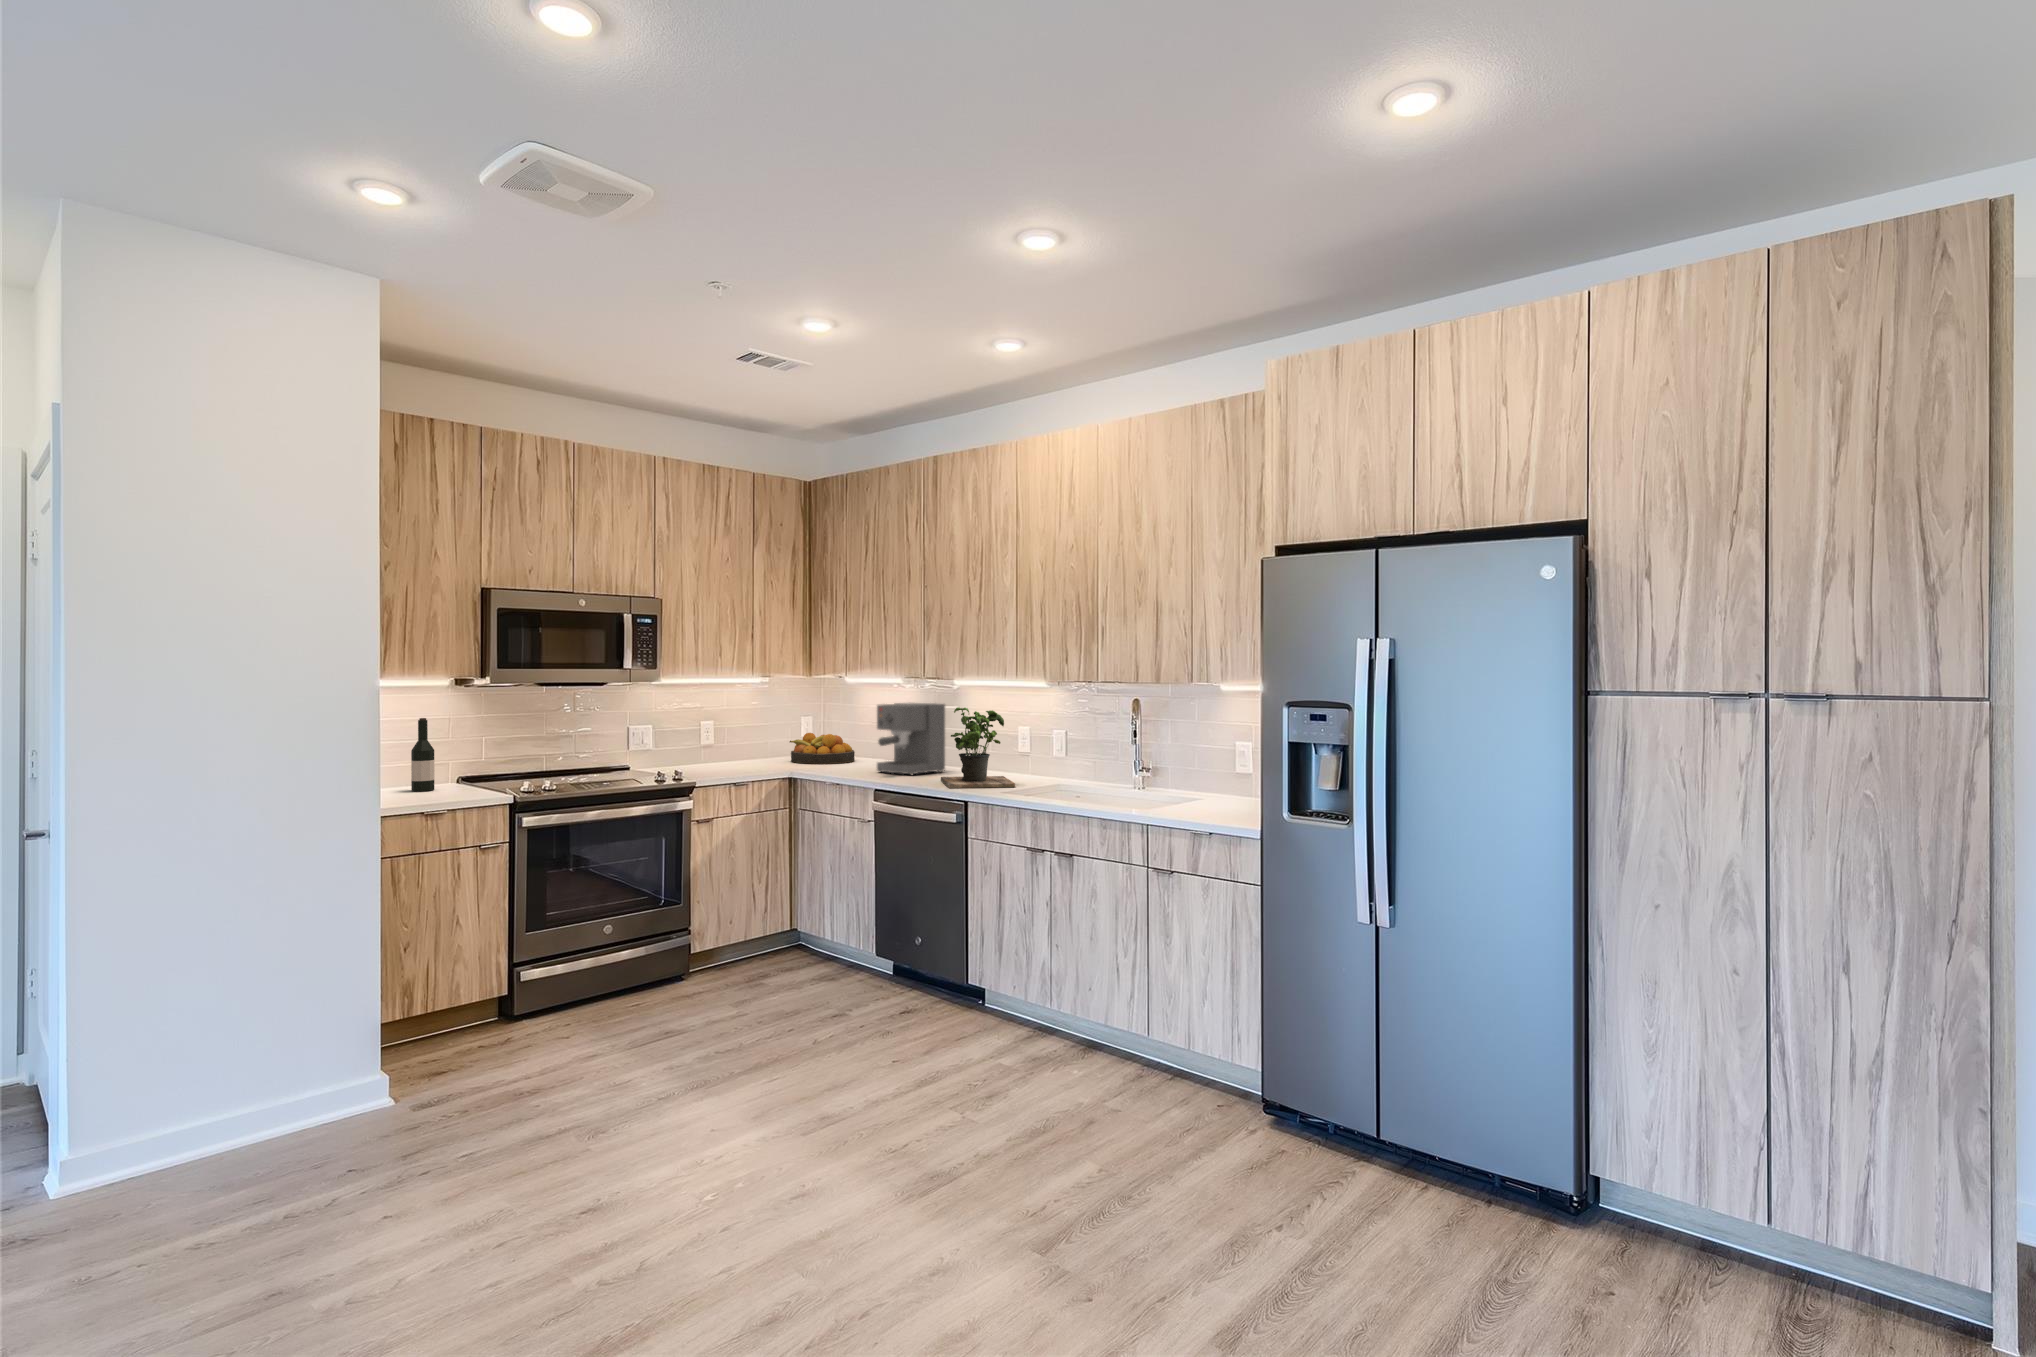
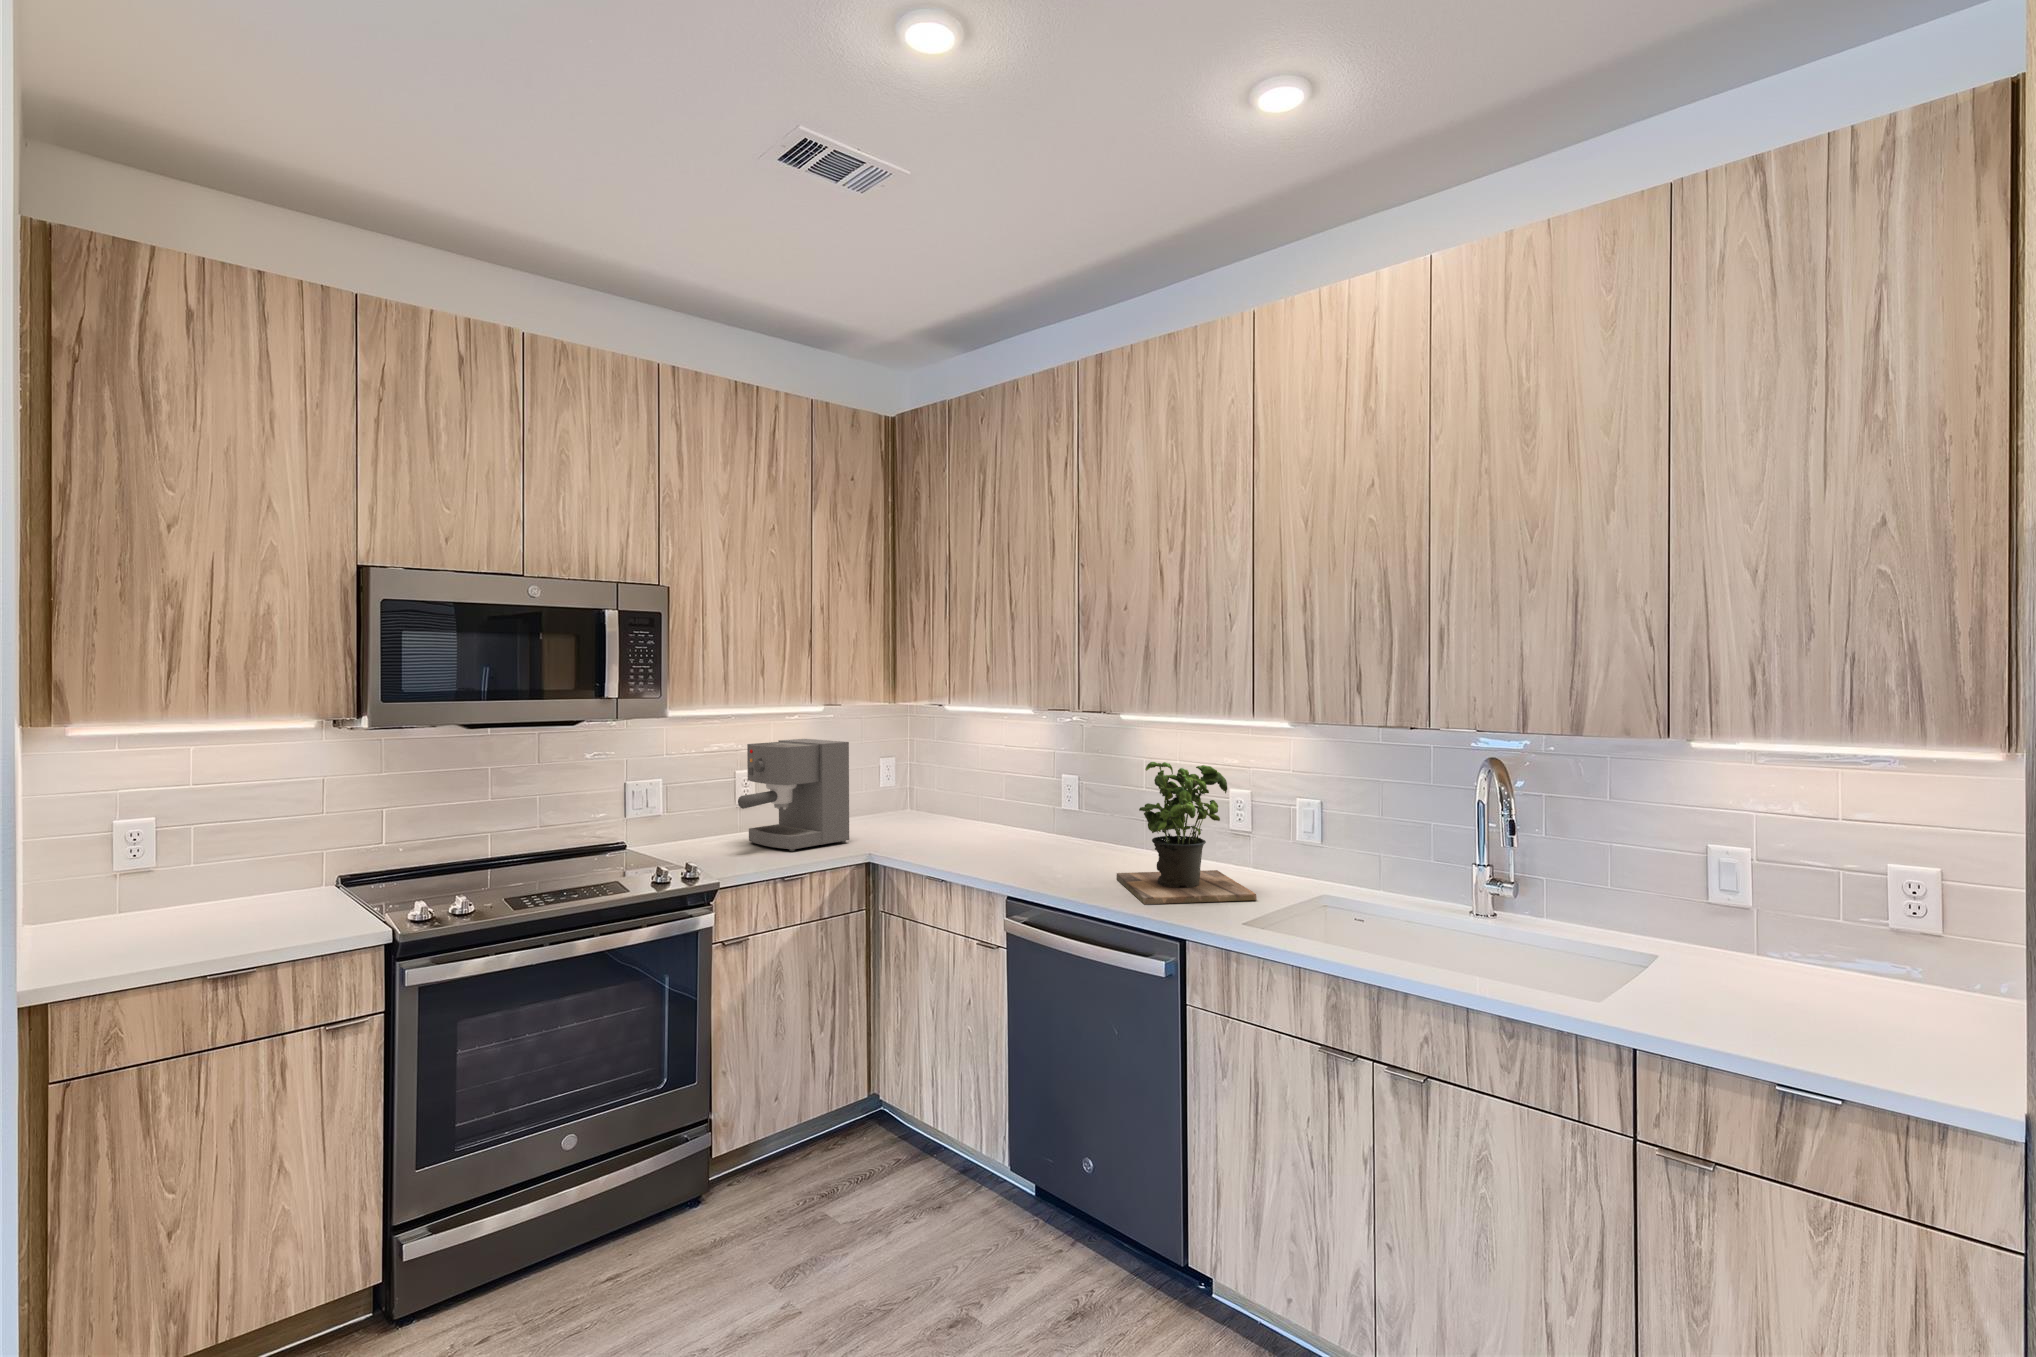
coffee maker: present [877,703,945,775] -> present [738,739,849,851]
wine bottle: present [411,718,434,791] -> none [229,789,271,917]
fruit bowl: present [790,733,855,764] -> none [866,784,960,832]

